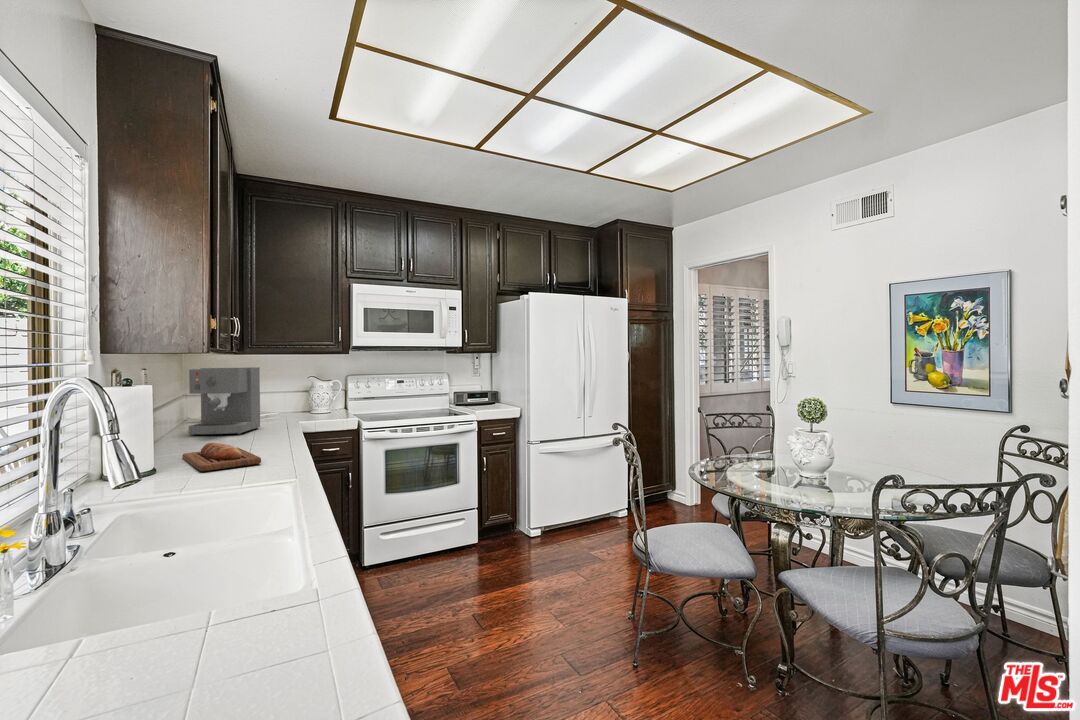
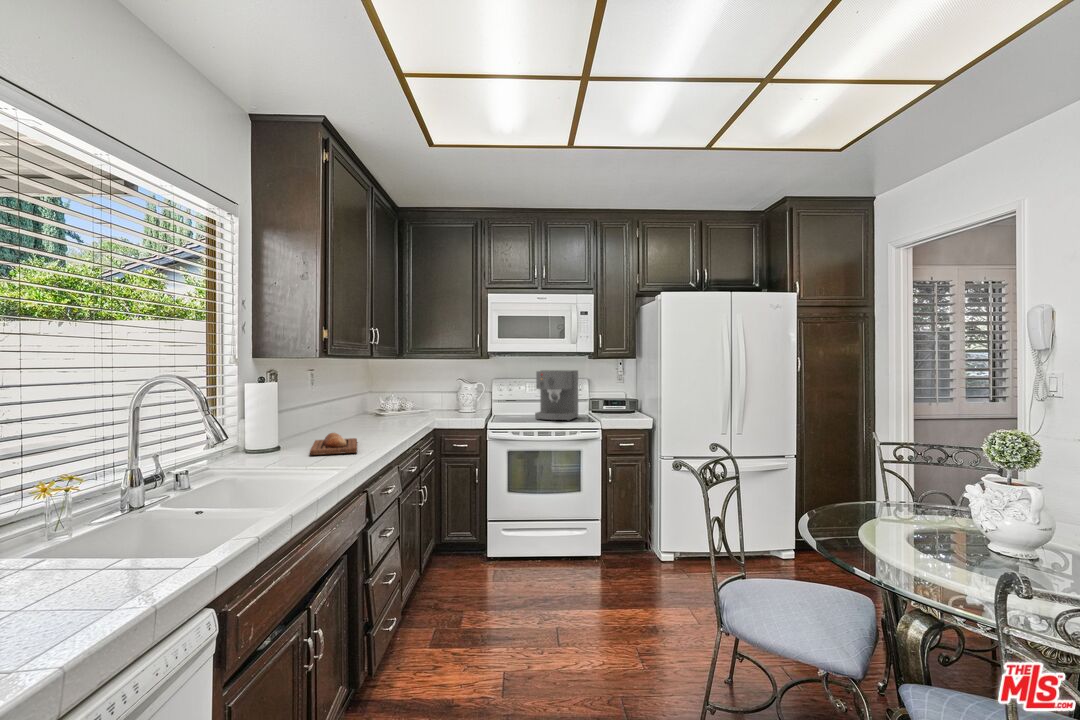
coffee maker: present [188,367,260,436] -> present [535,370,578,421]

